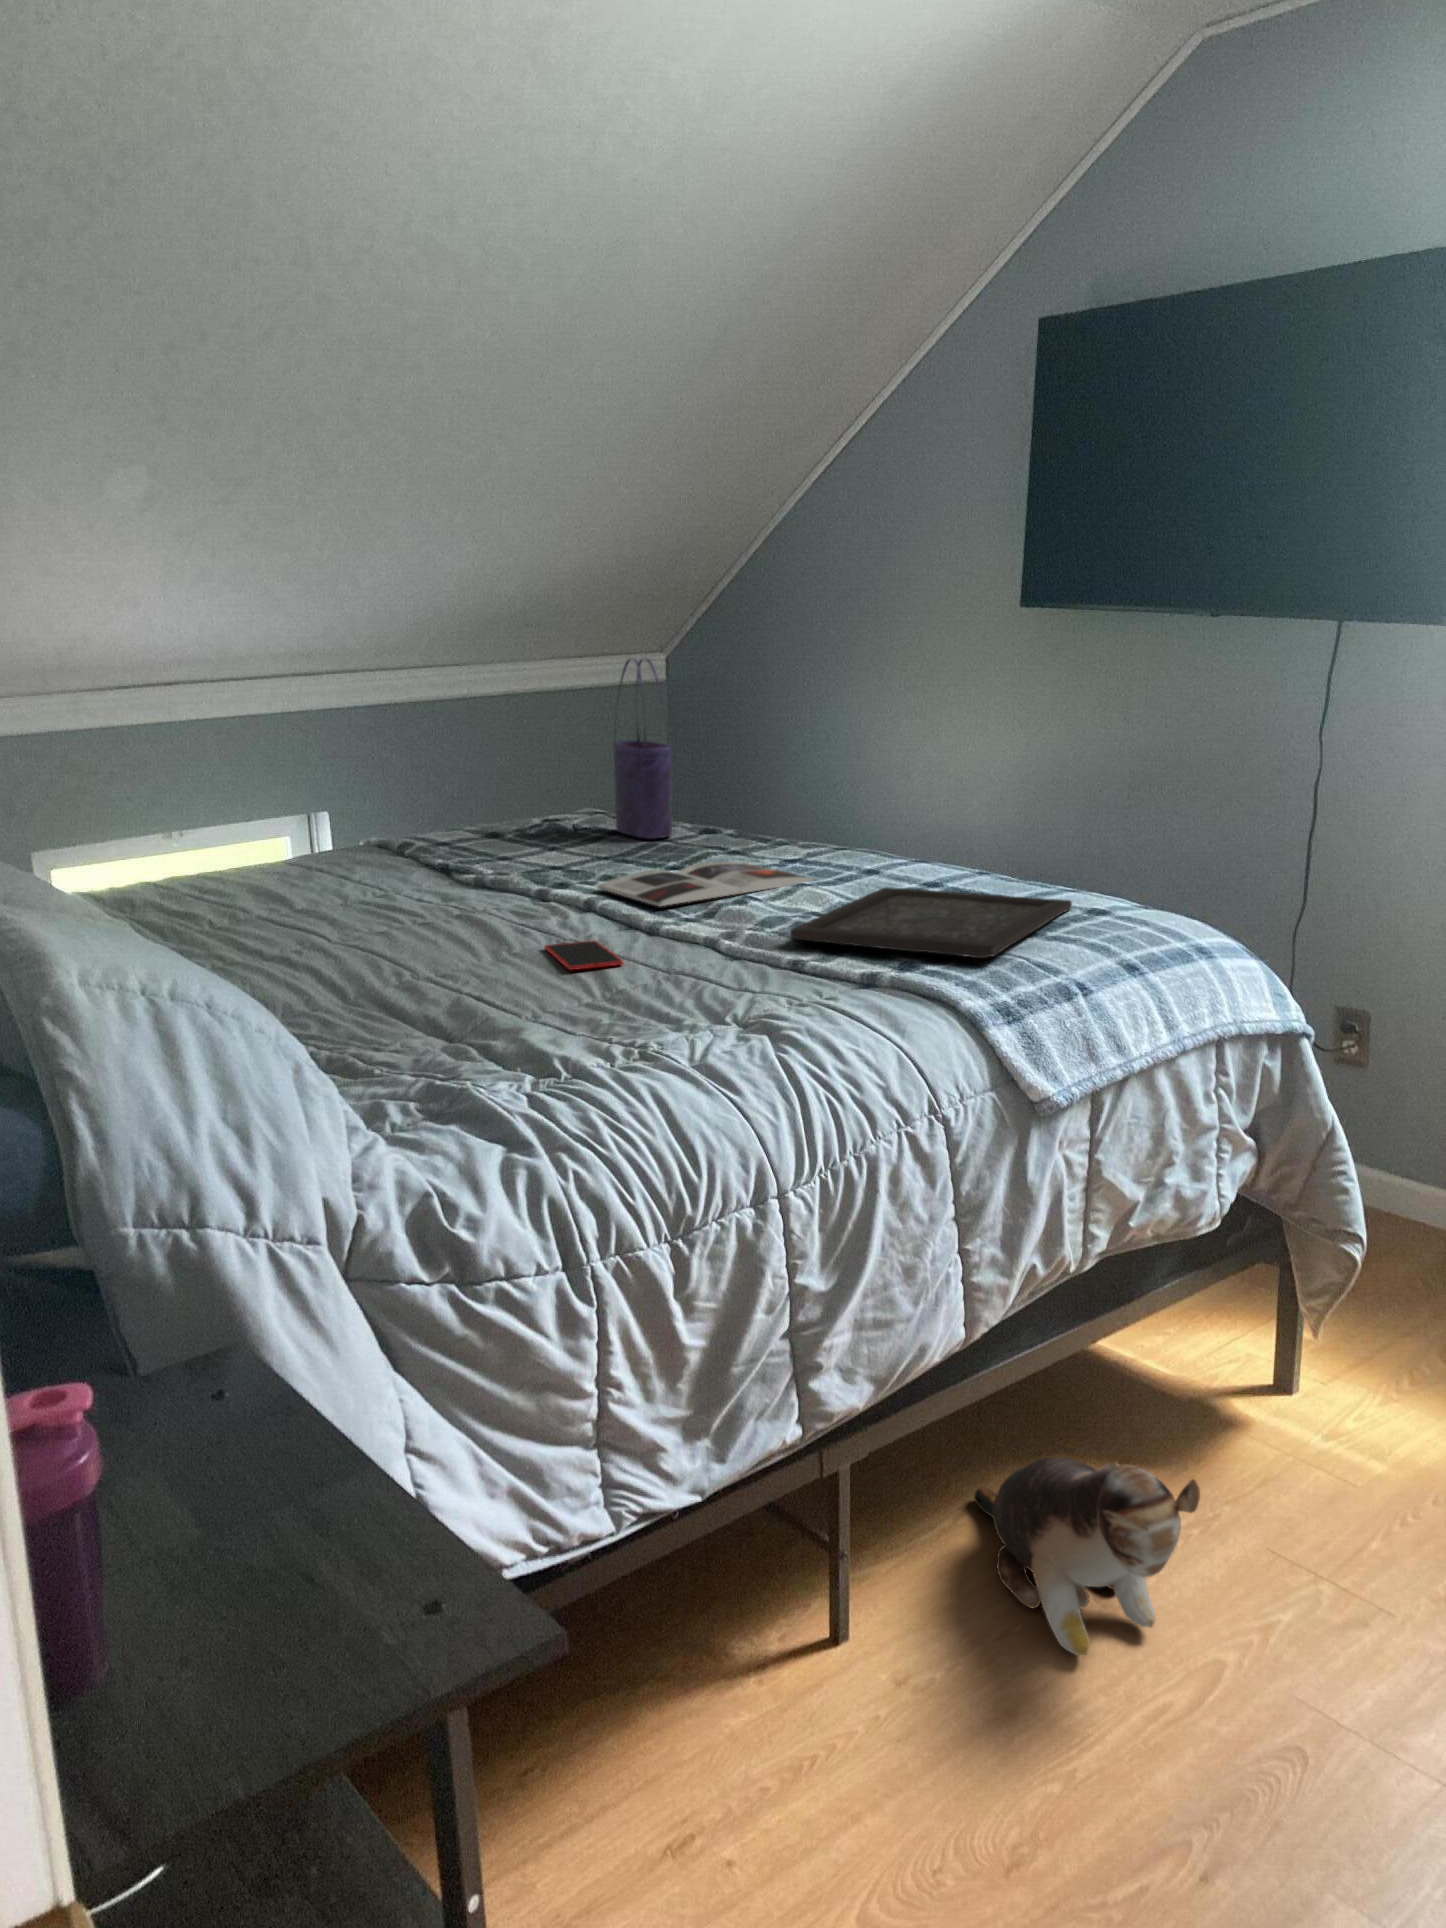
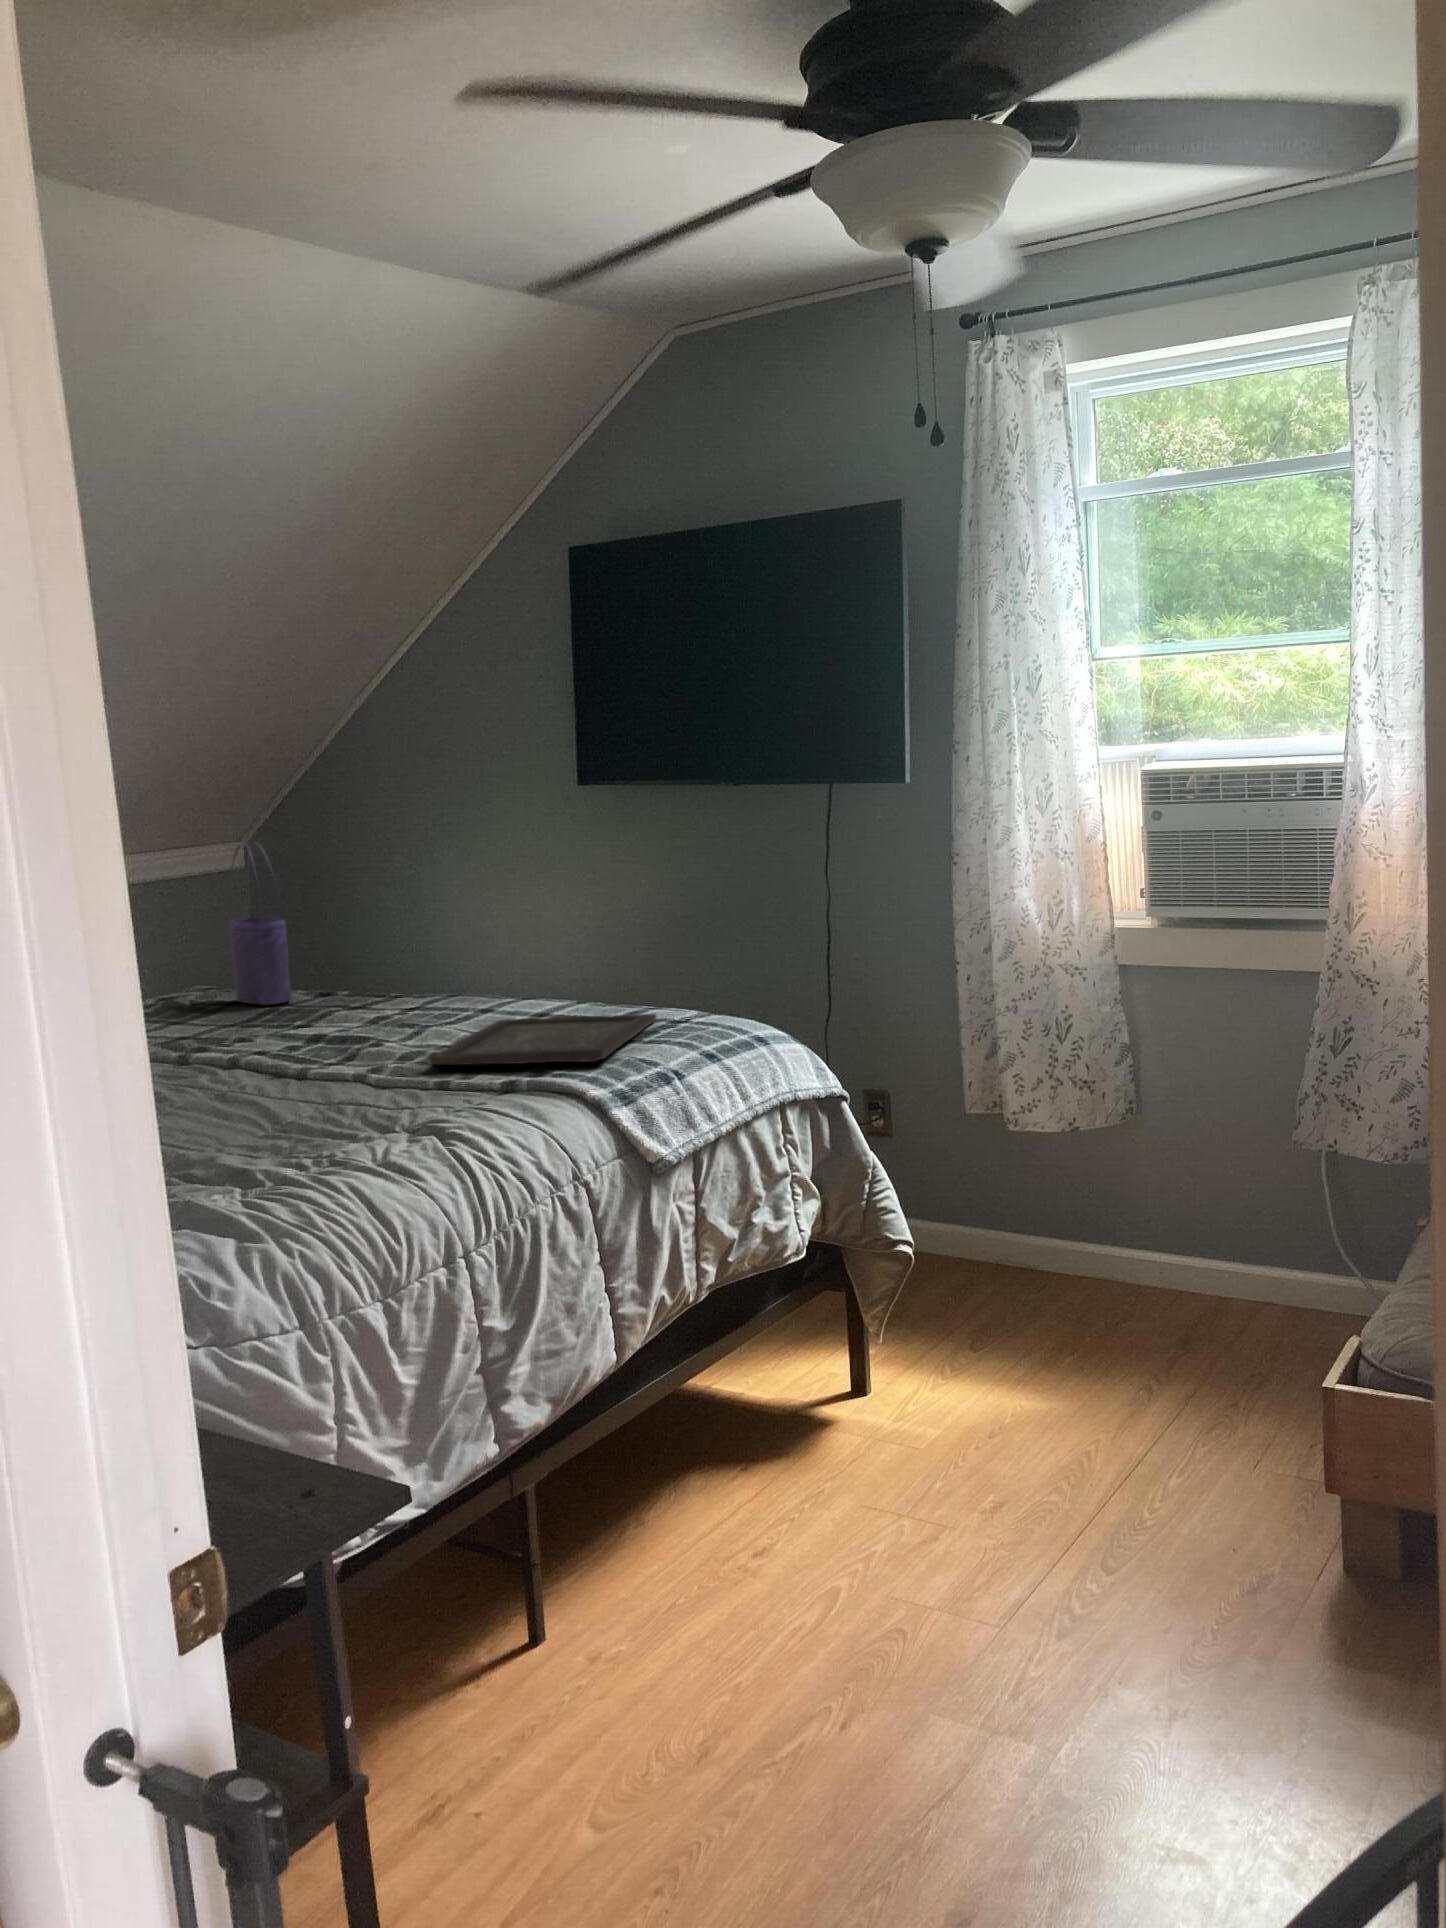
magazine: present [598,862,815,906] -> none [238,1015,438,1055]
smartphone: present [544,940,623,970] -> none [208,1086,288,1110]
plush toy: present [974,1457,1200,1655] -> none [634,1433,812,1601]

